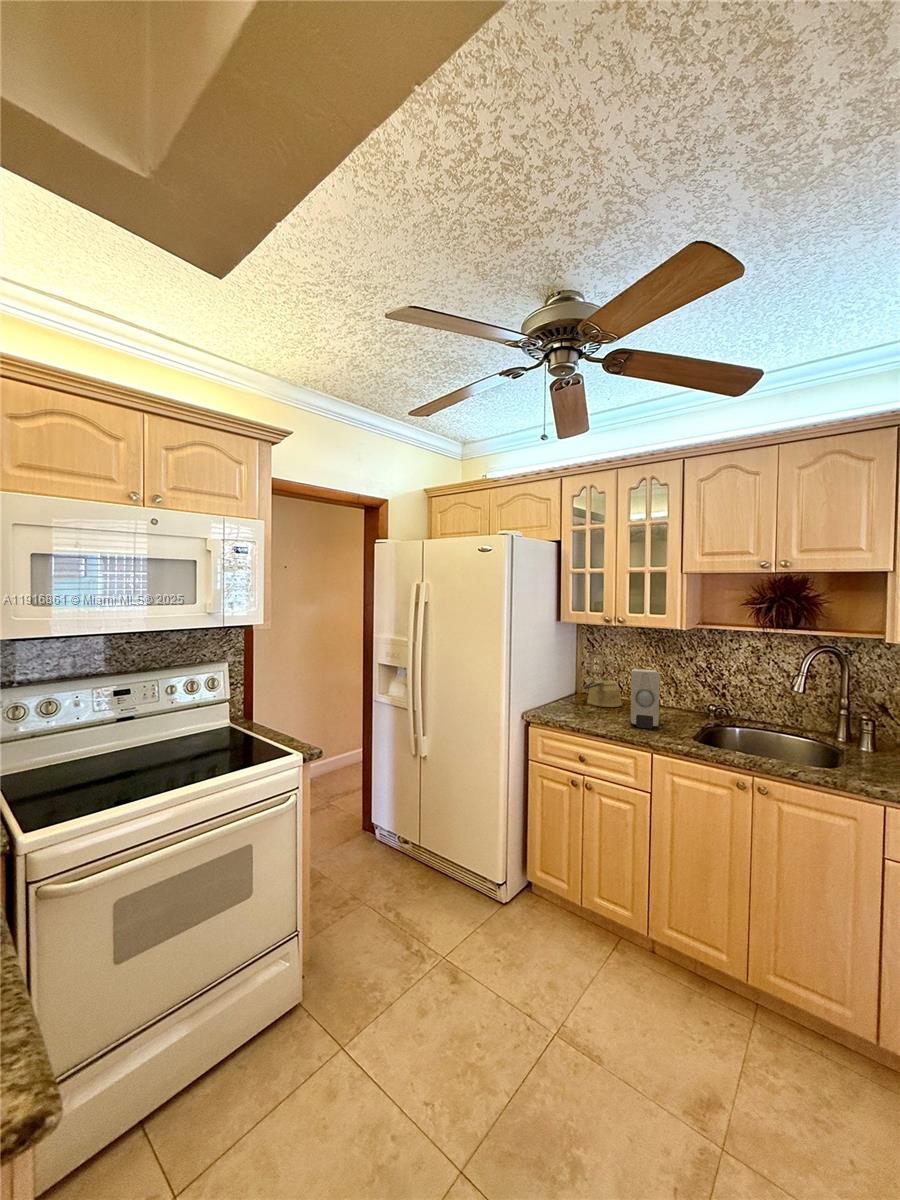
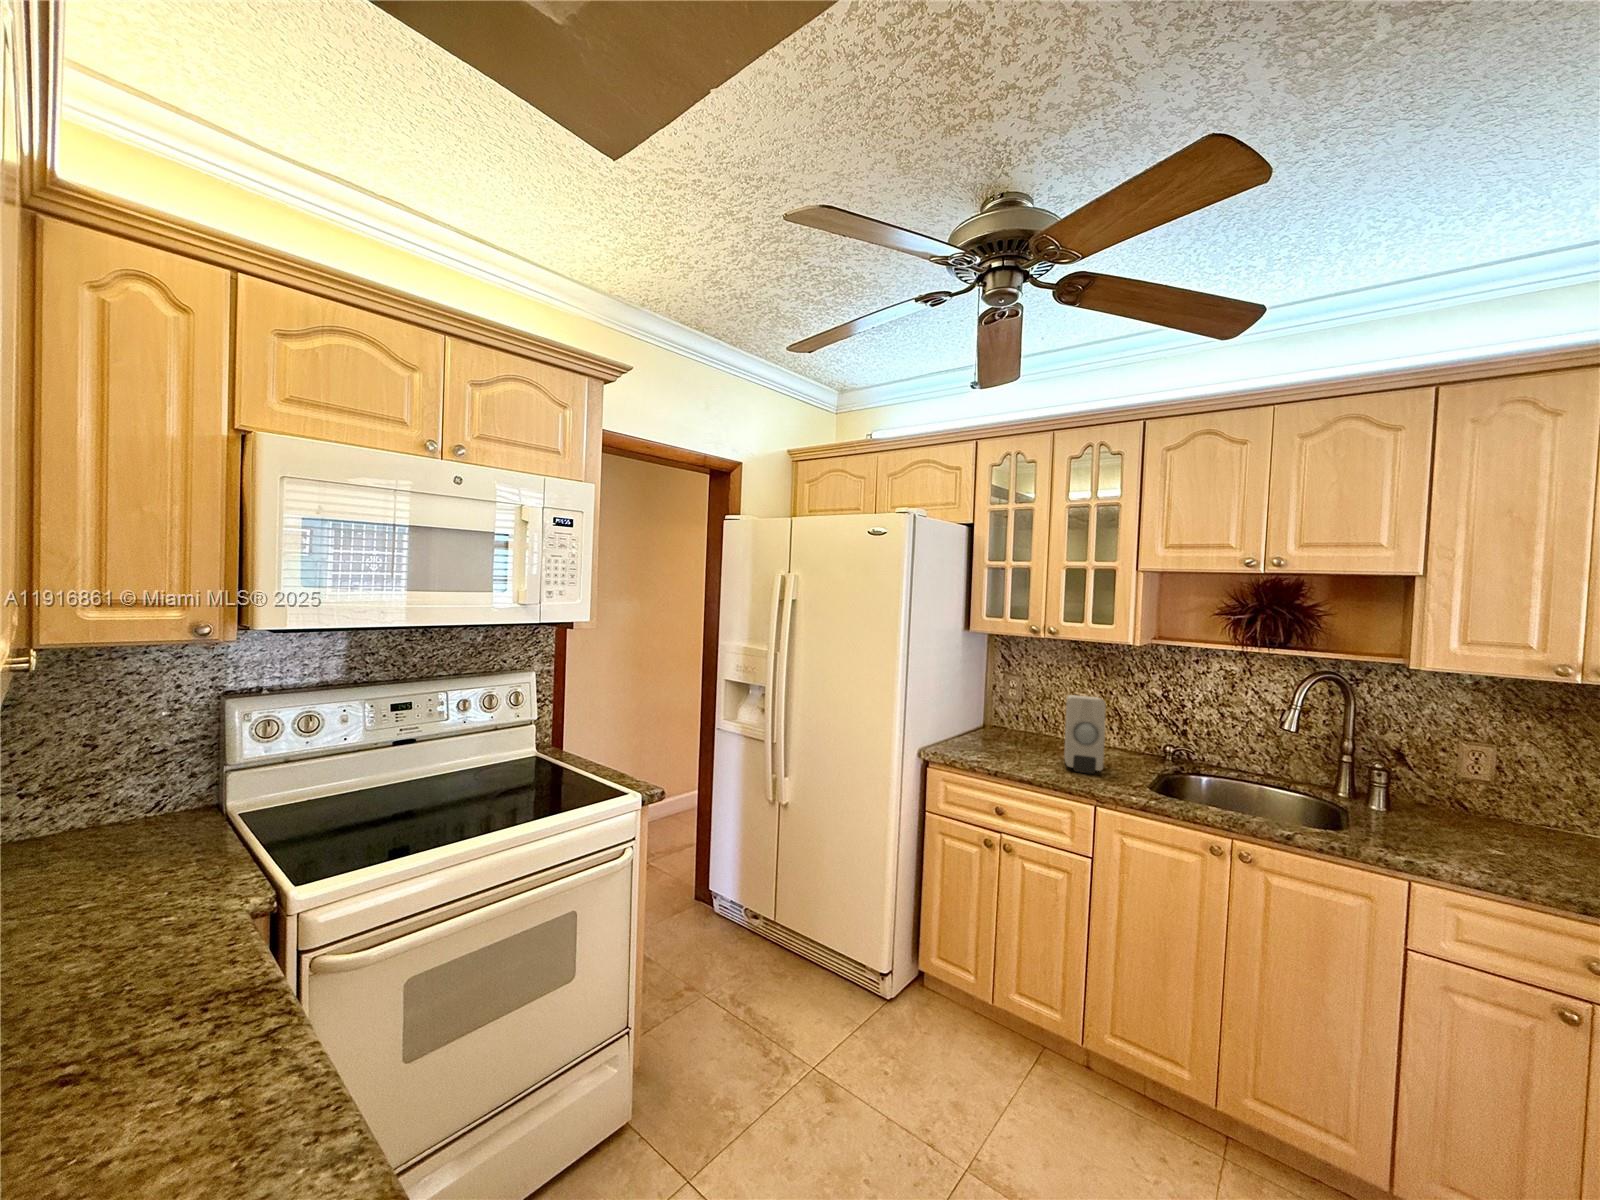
kettle: present [584,677,622,707] -> none [999,704,1050,745]

